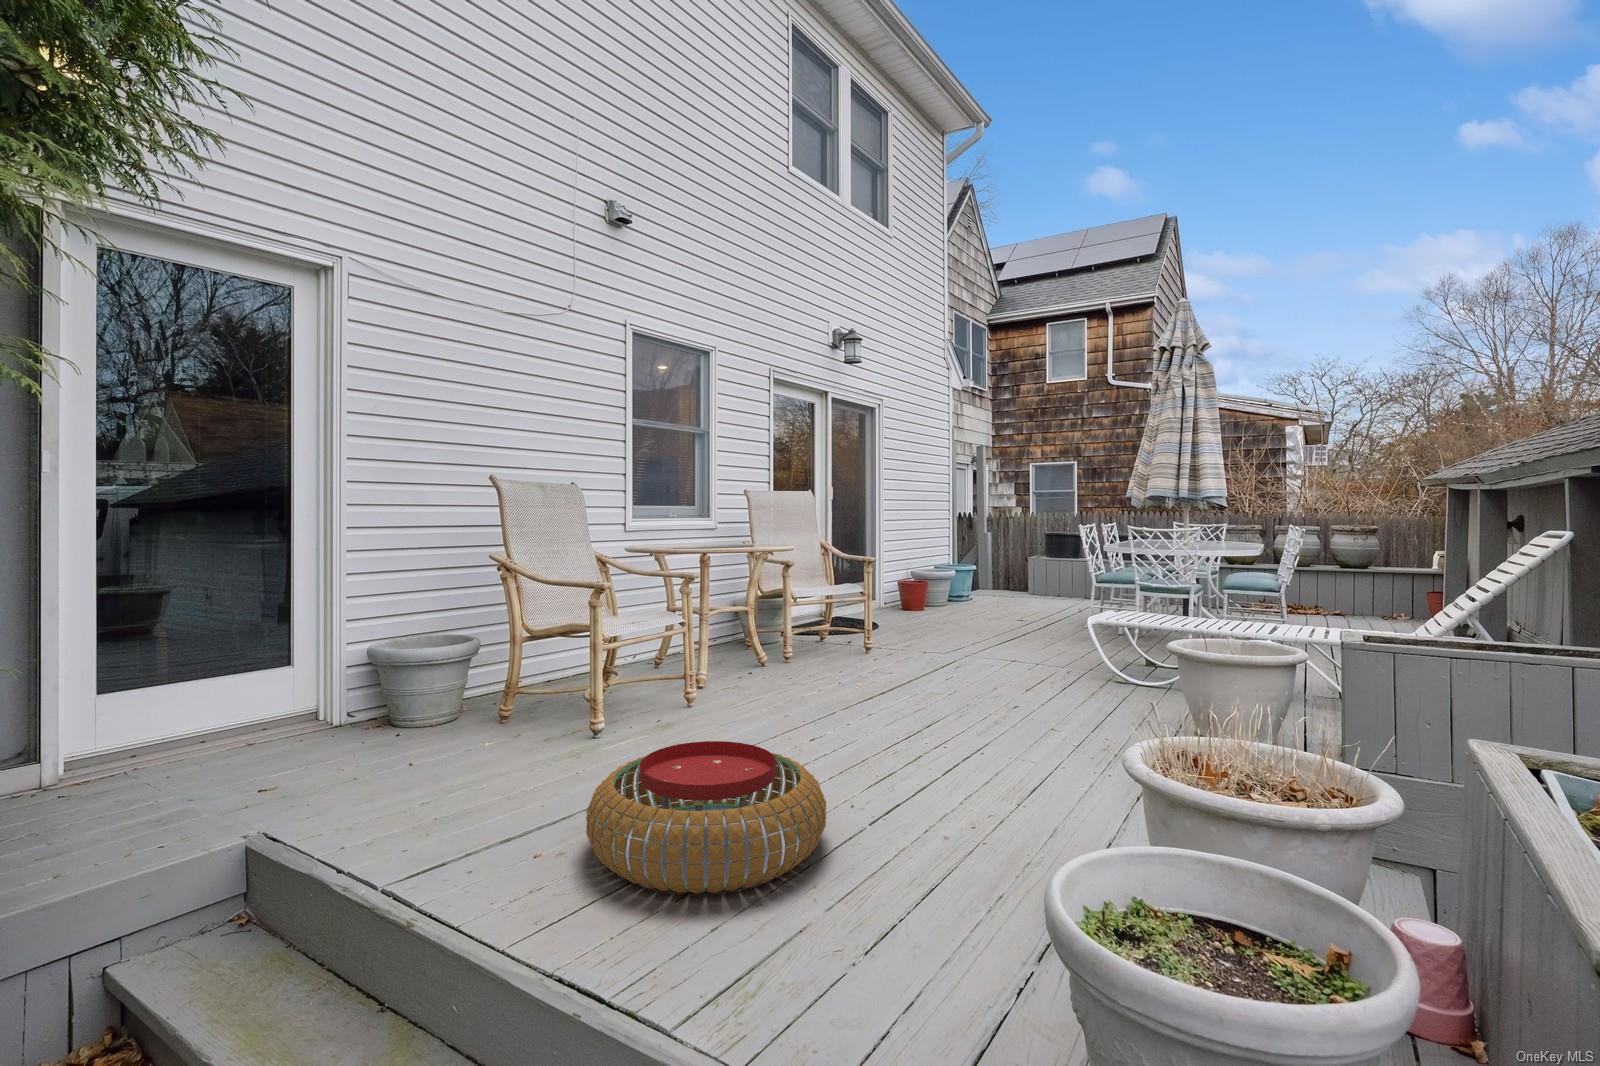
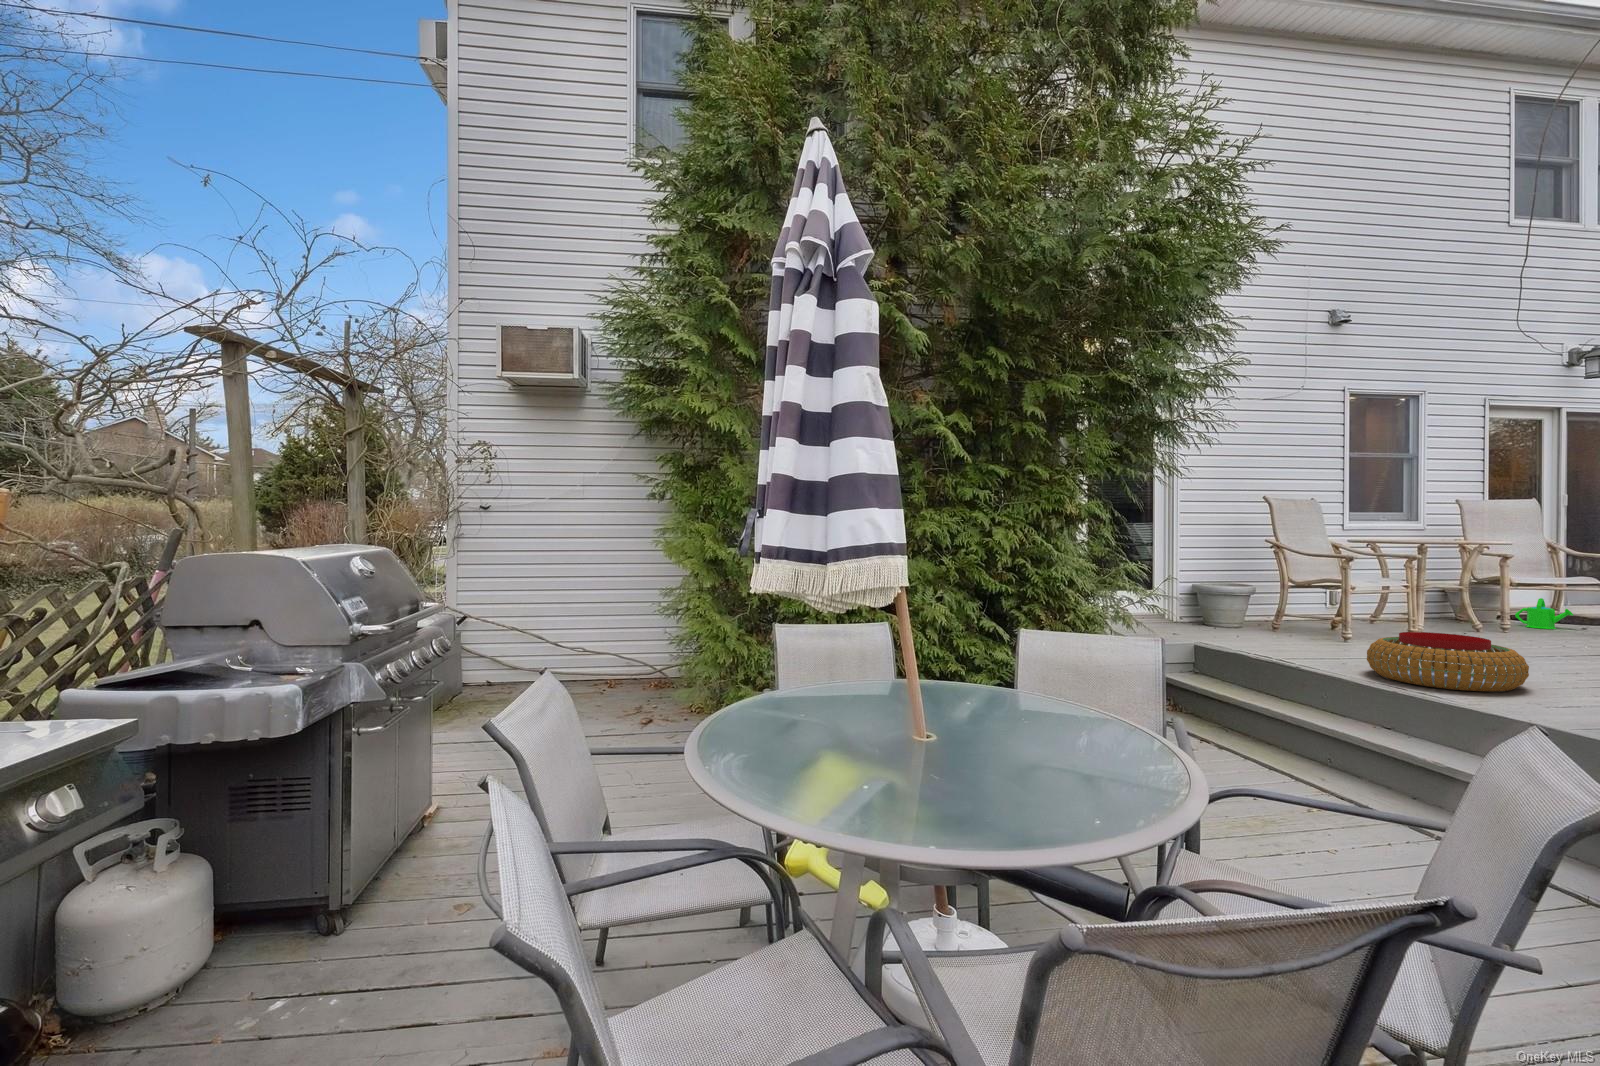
watering can: none [797,610,846,647] -> present [1515,598,1573,629]

